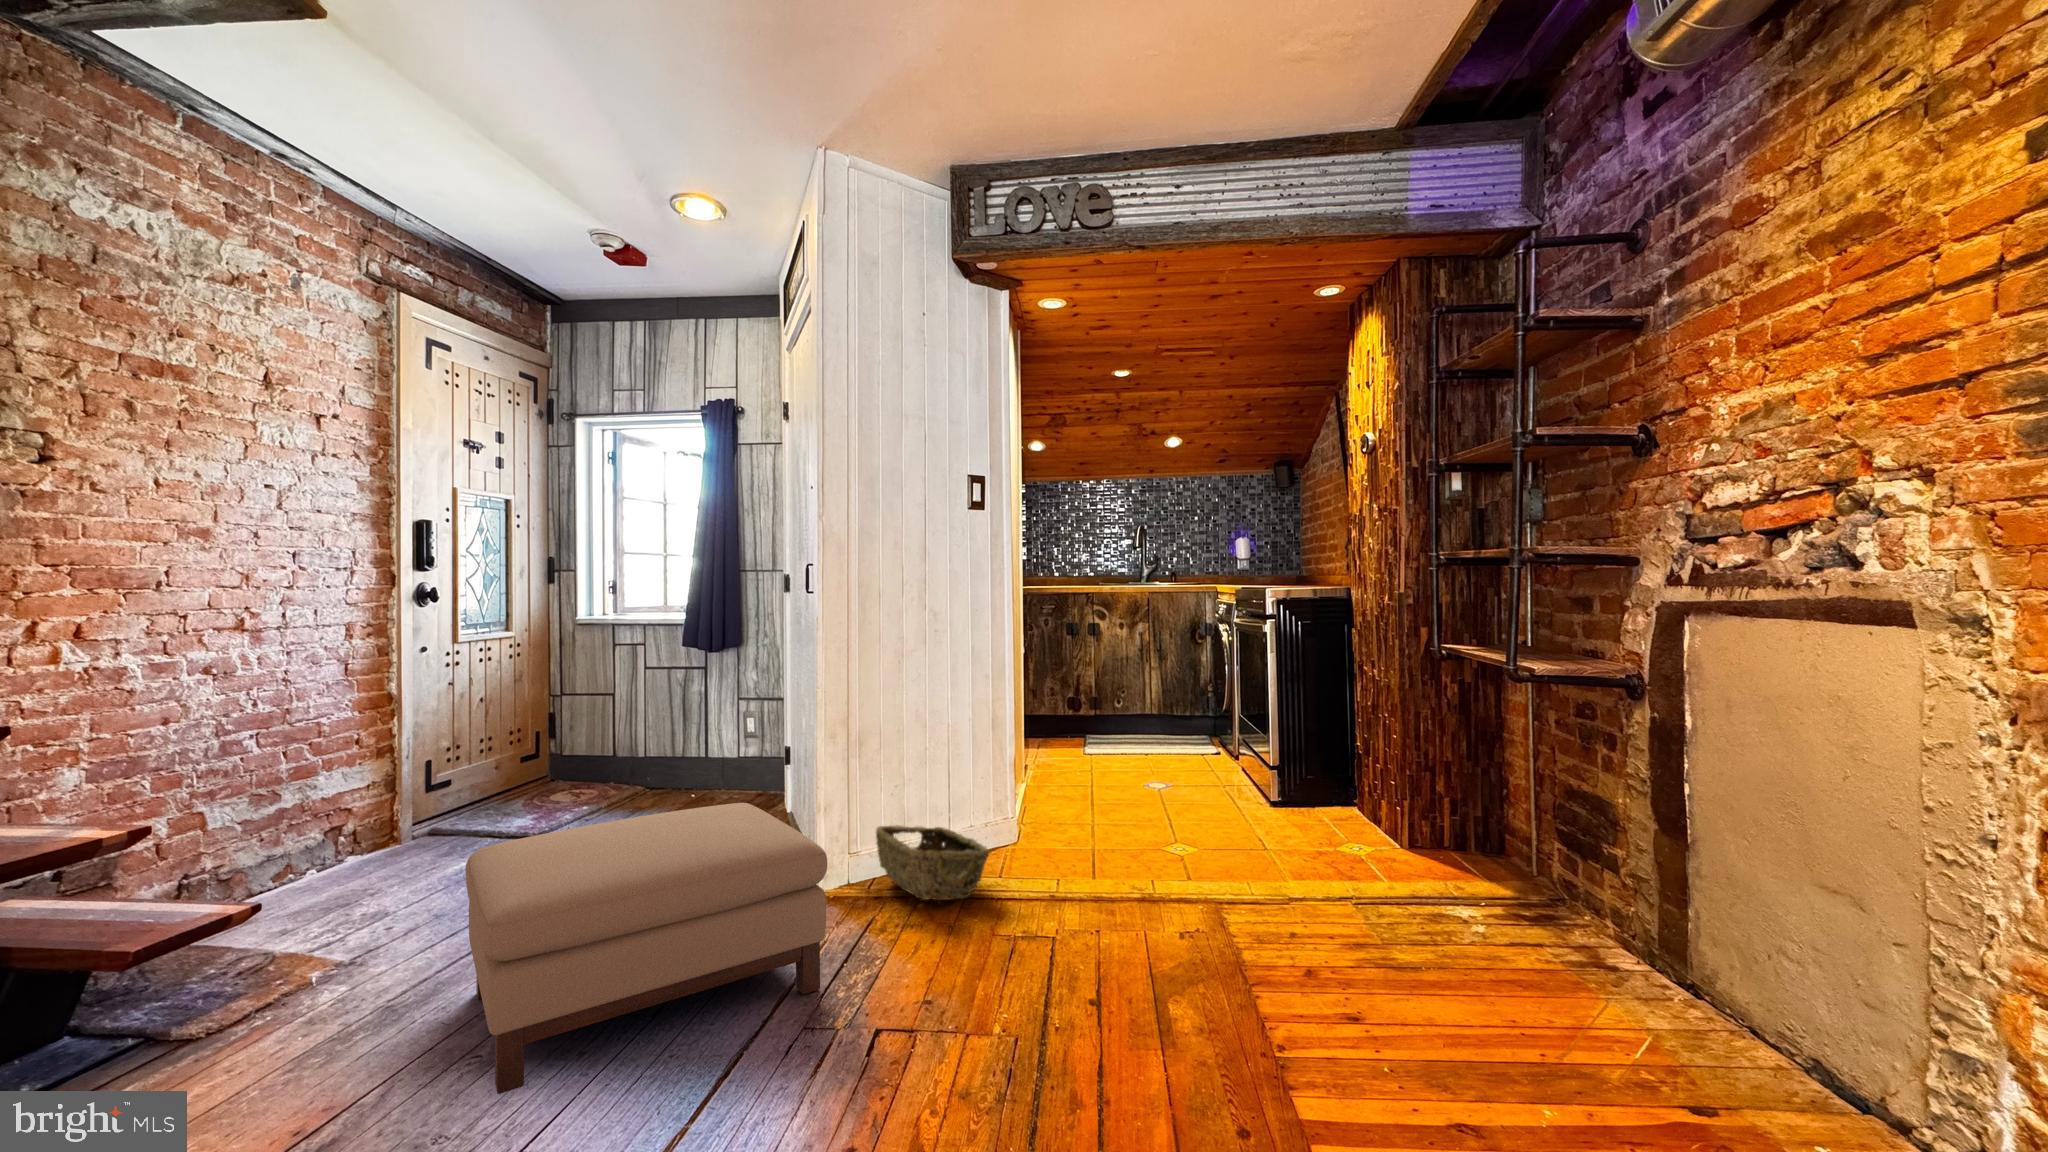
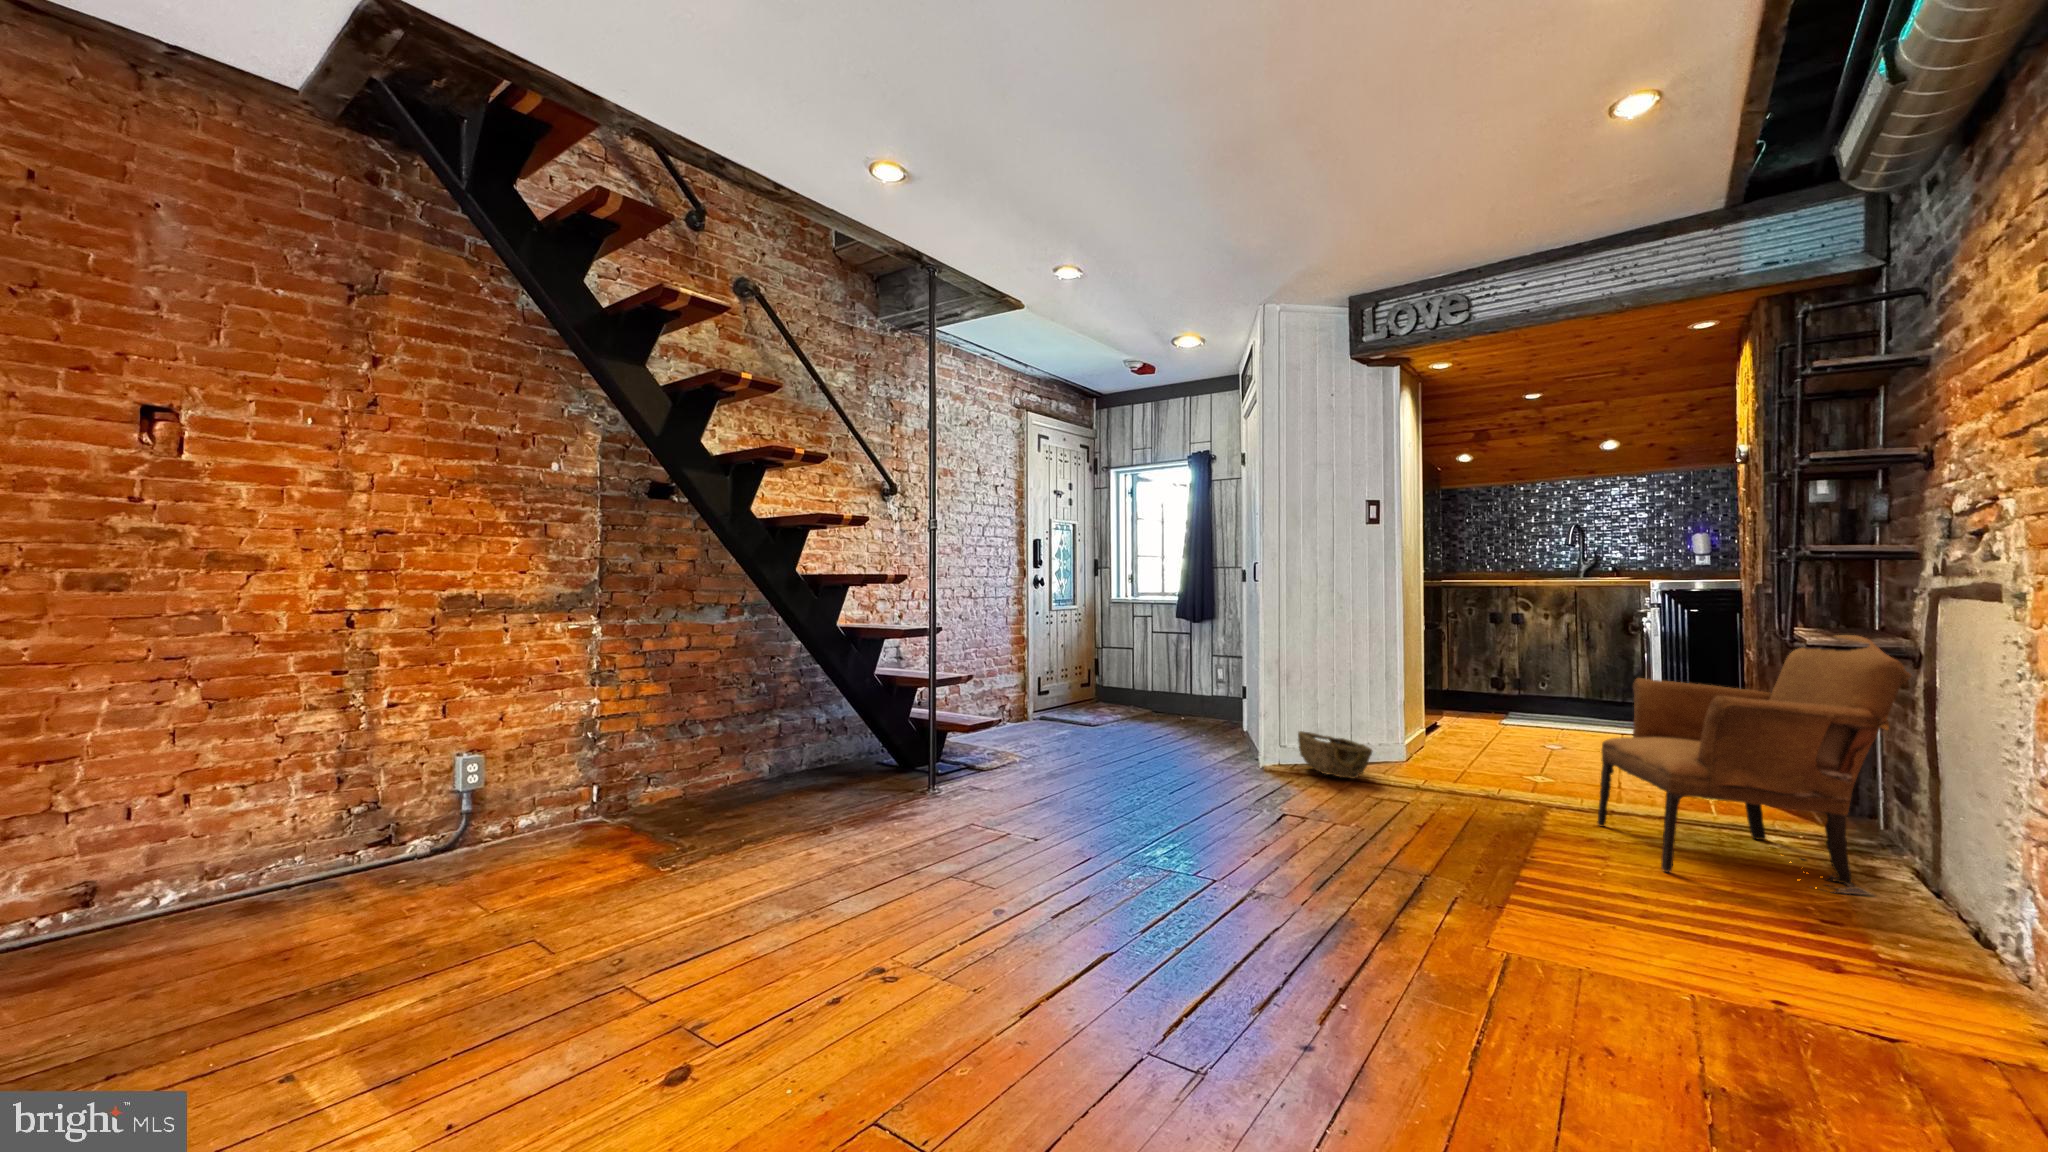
armchair: none [1287,659,1637,1030] -> present [1598,635,1911,895]
ottoman: present [466,803,827,1094] -> none [1084,699,1260,801]

